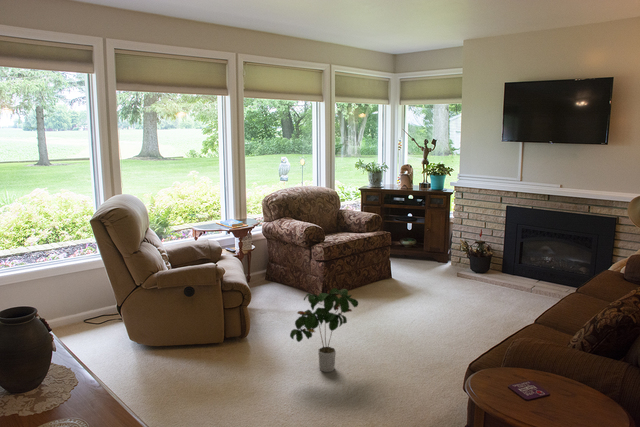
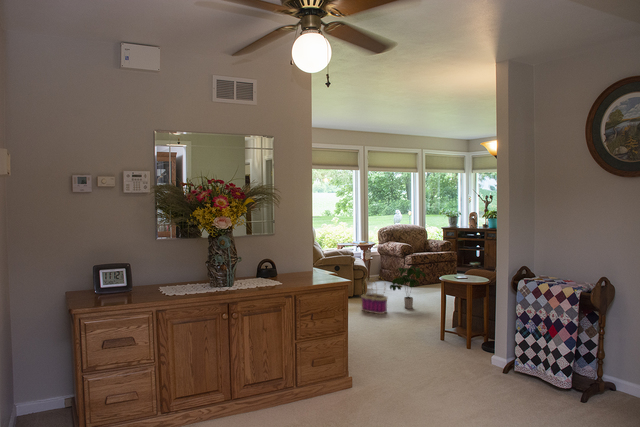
basket: none [231,318,287,402] -> present [361,293,387,314]

